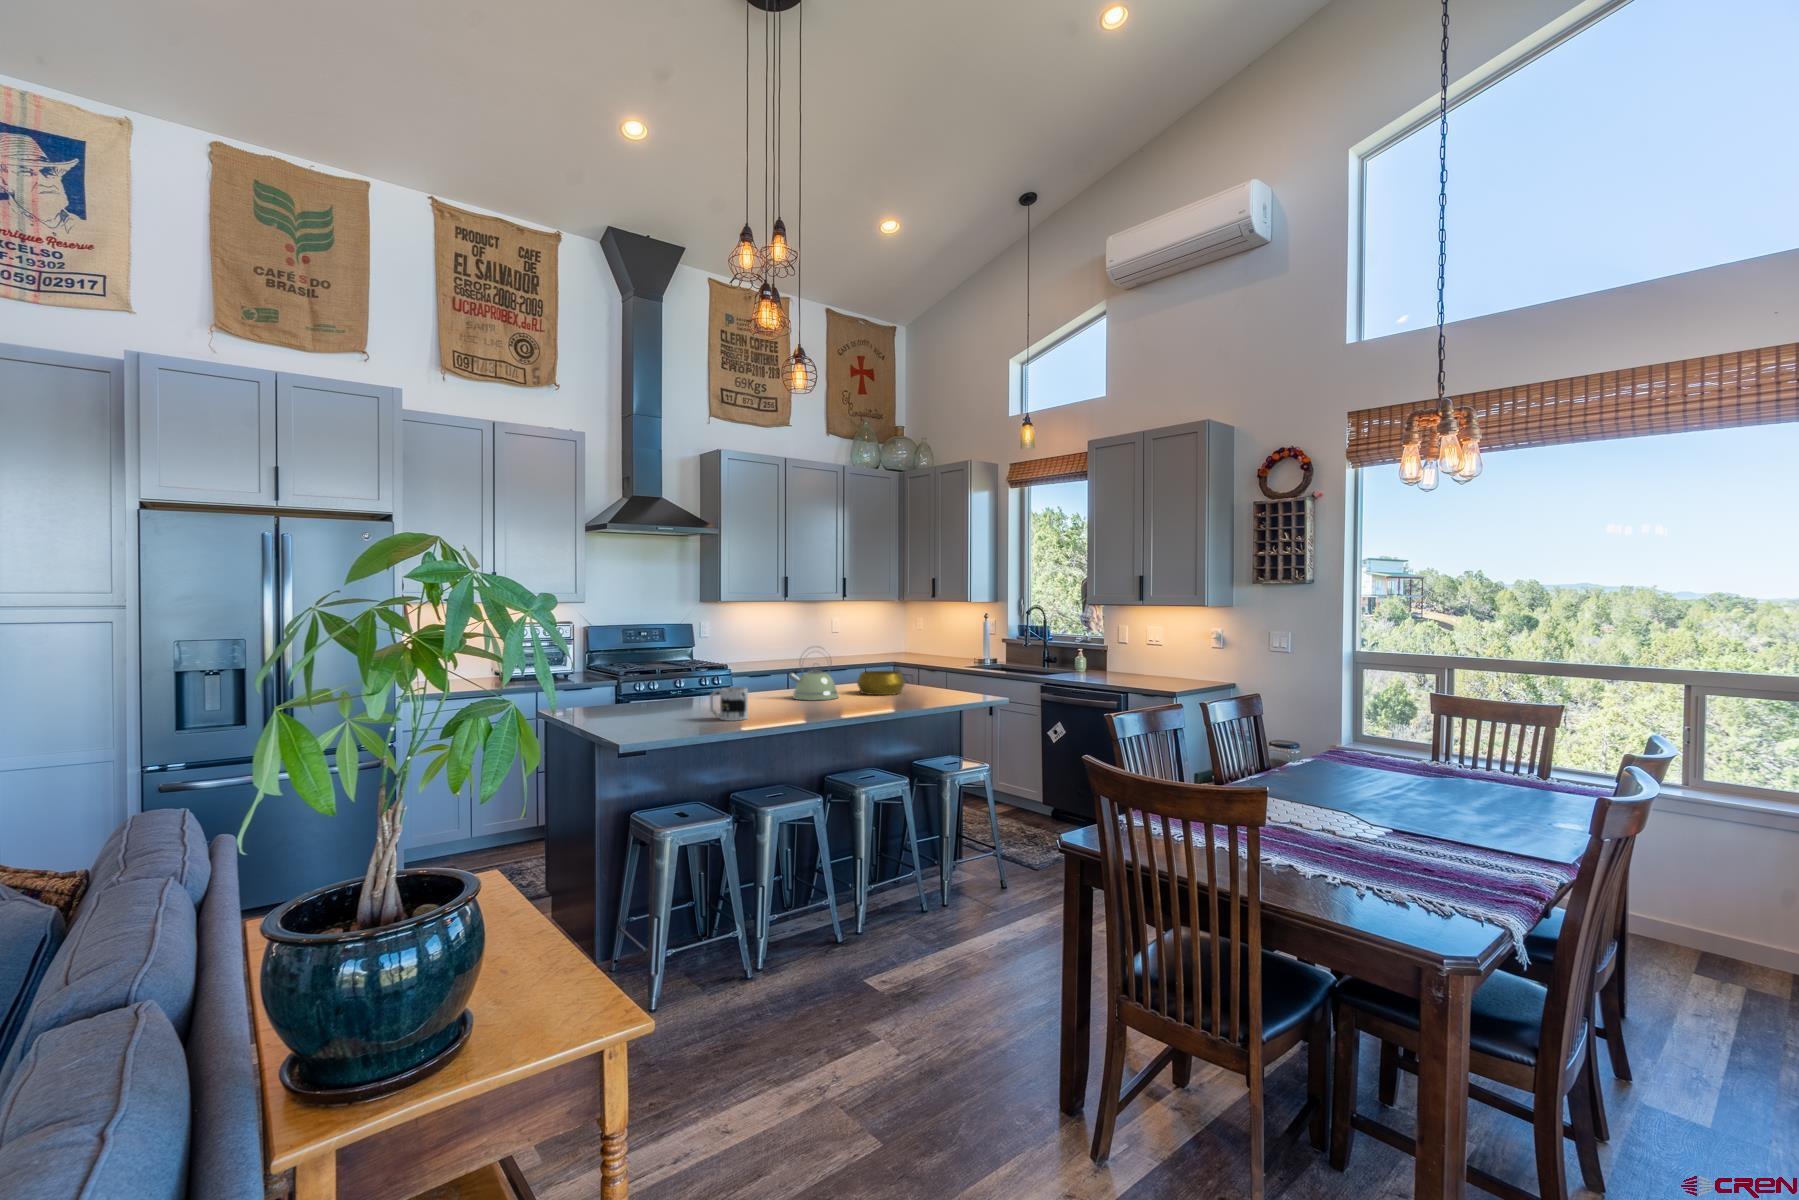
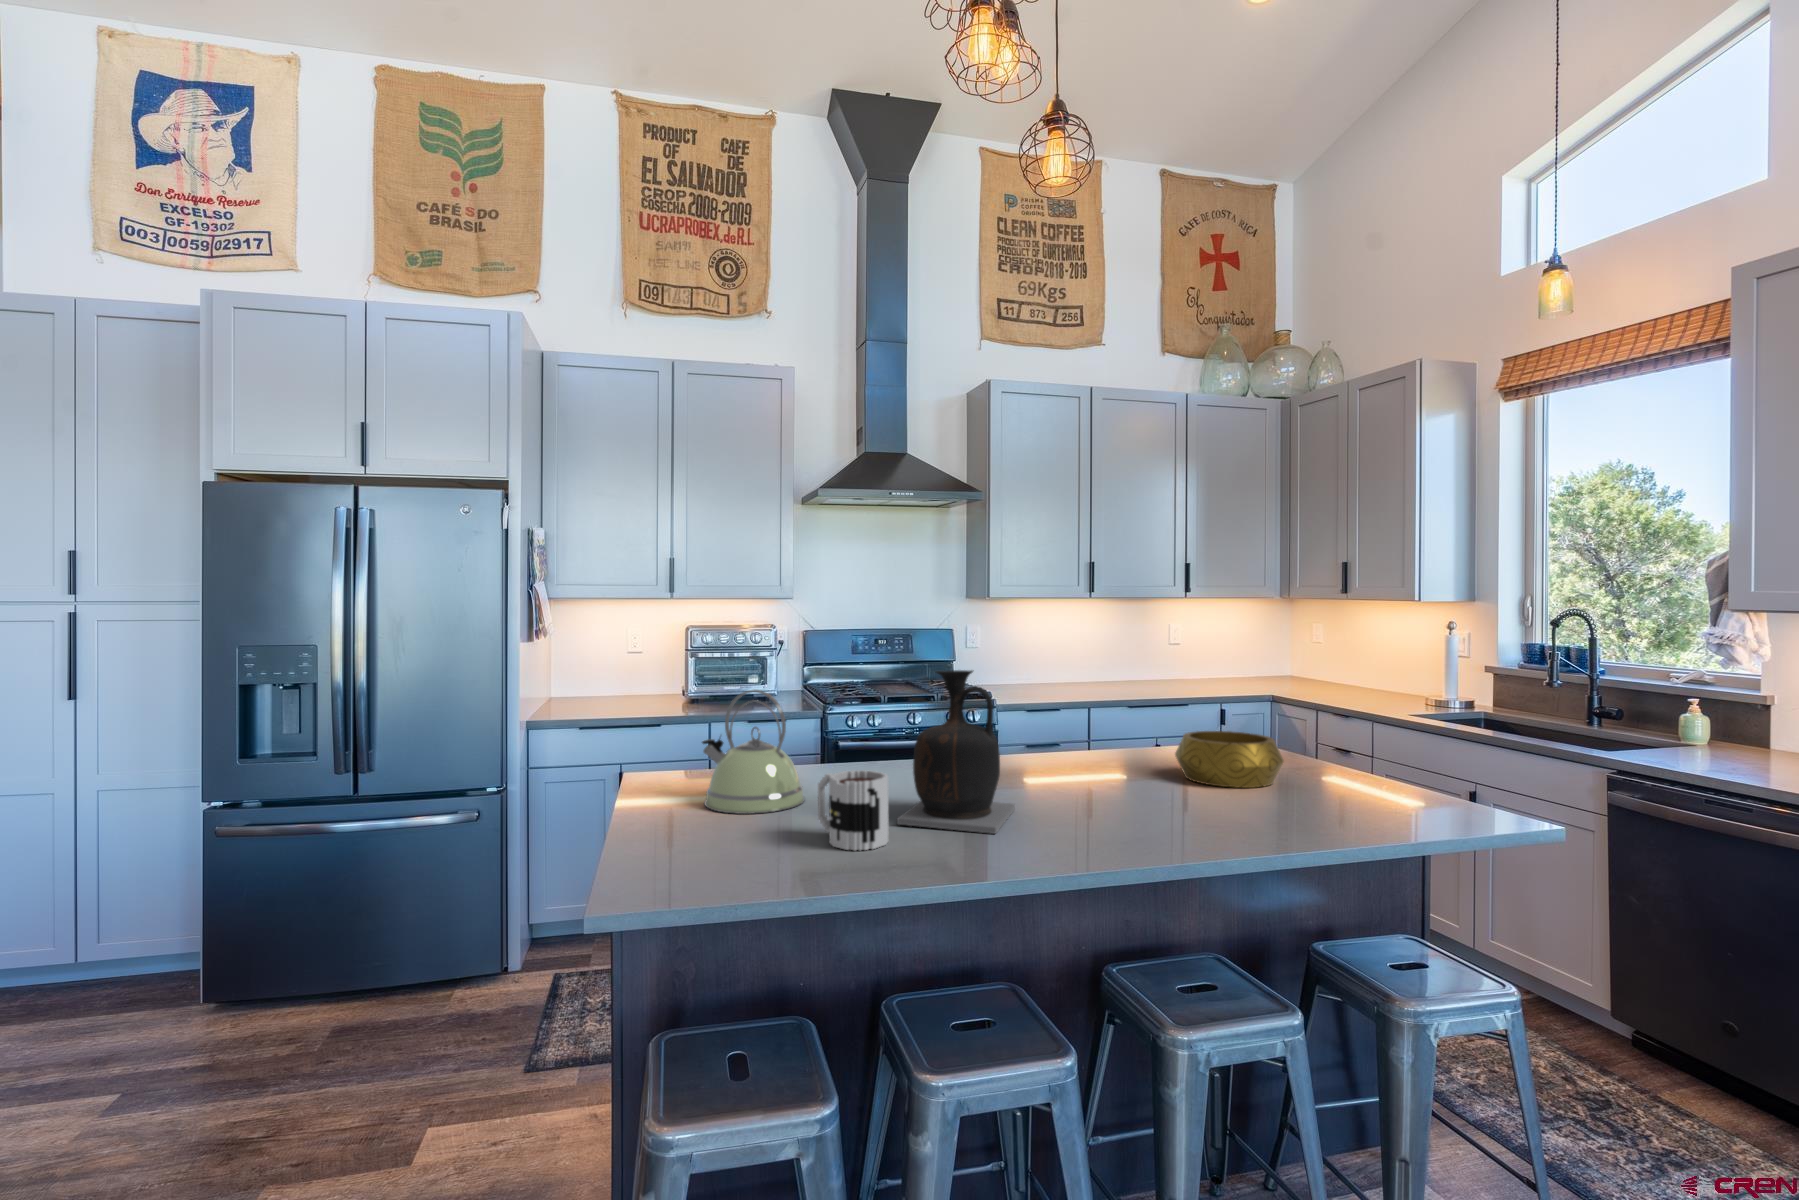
vase: none [744,640,792,713] -> present [897,670,1015,834]
kettle: present [788,663,838,700] -> present [702,689,805,814]

